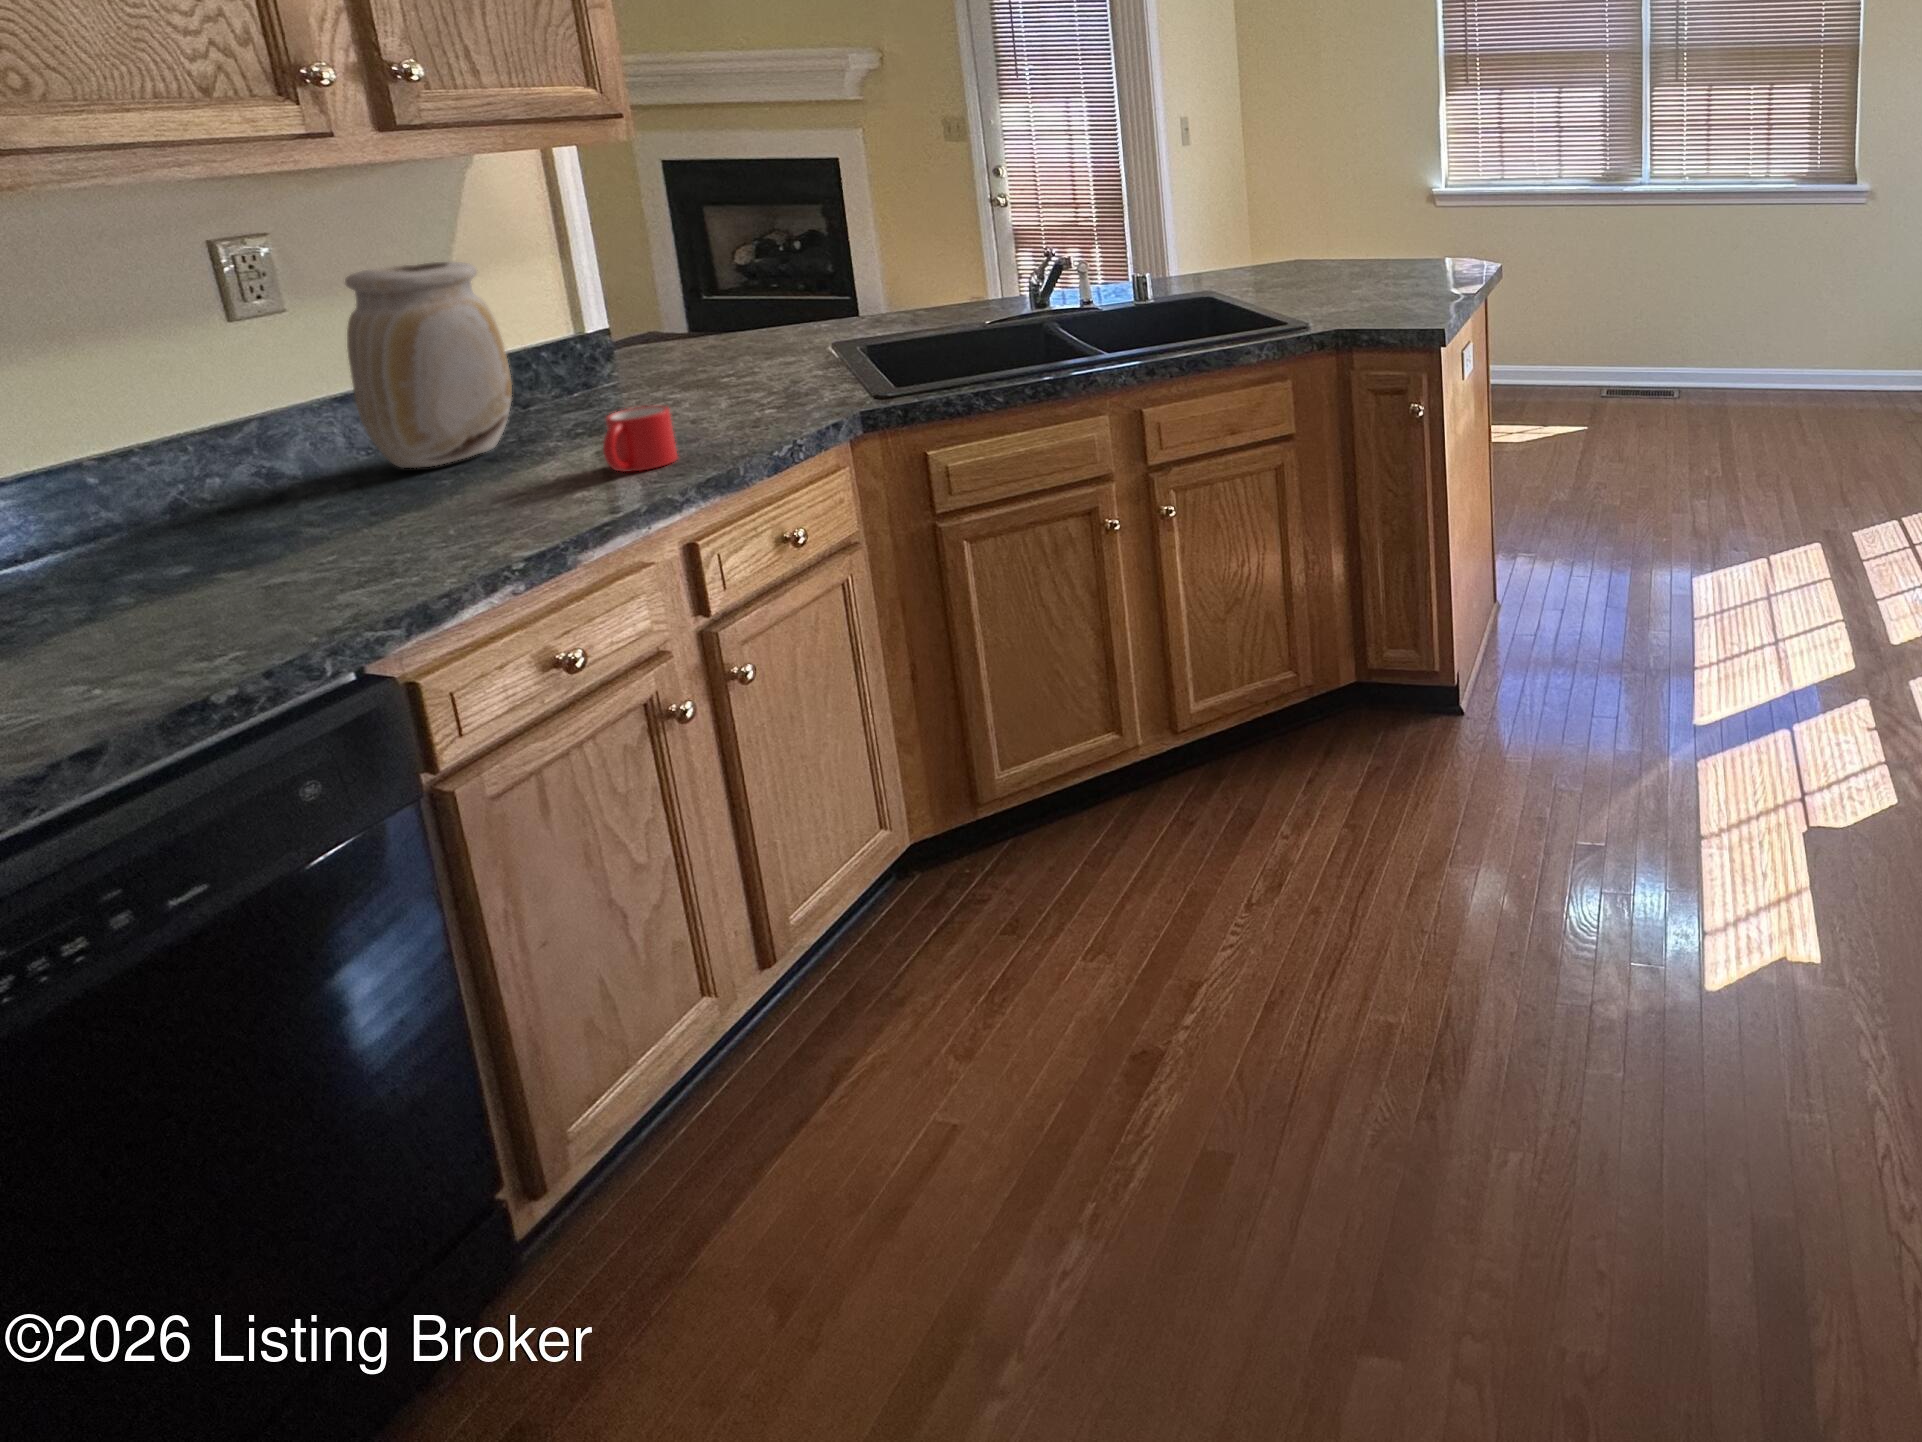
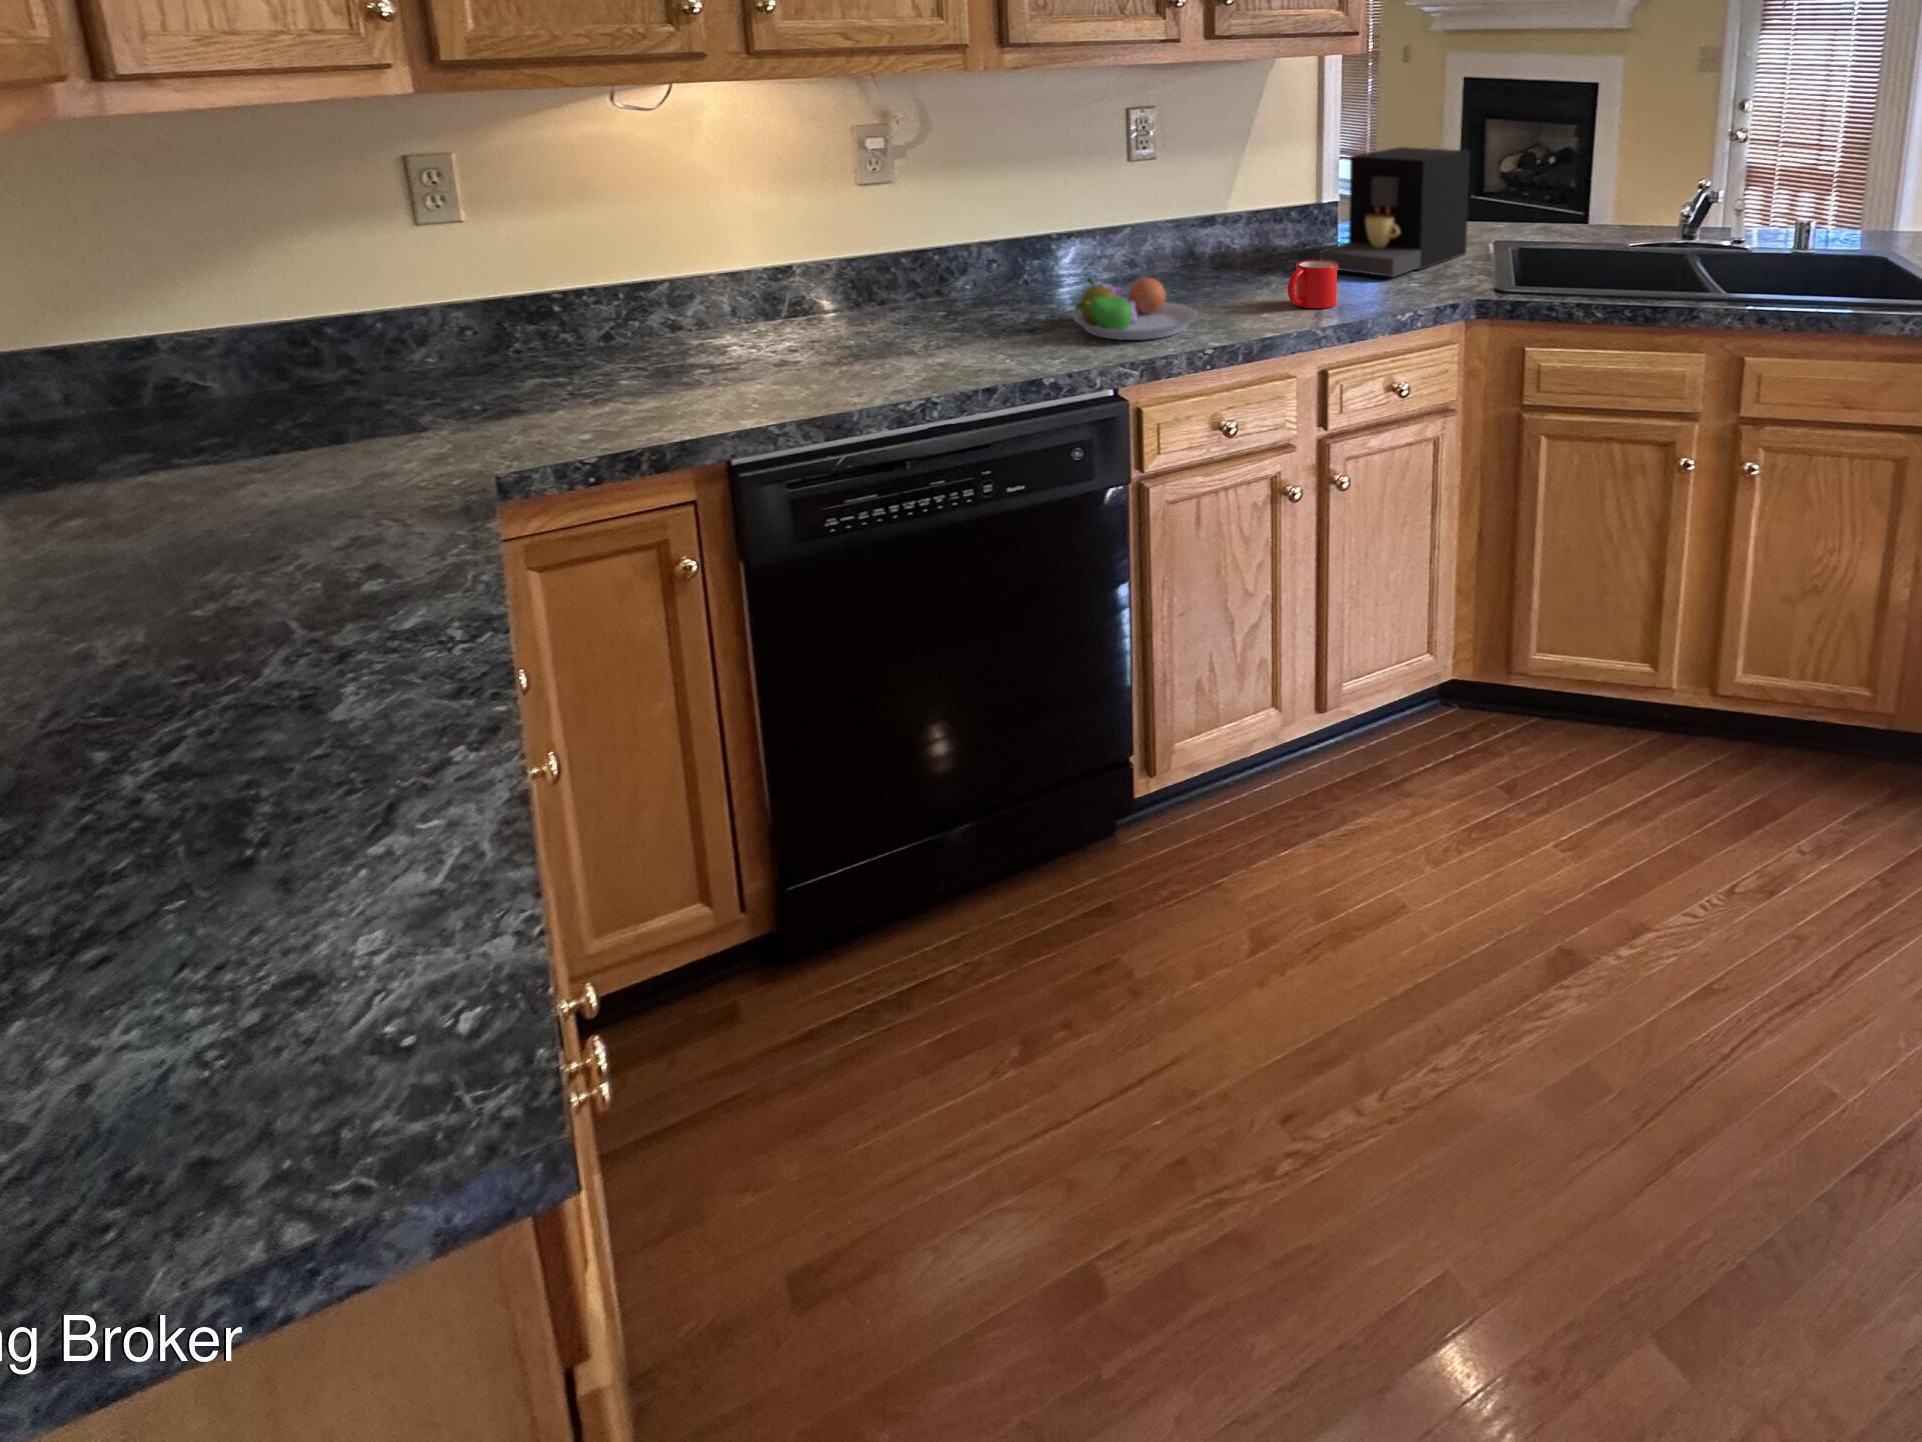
coffee maker: none [612,246,804,417] -> present [1319,147,1470,277]
vase: present [345,262,512,468] -> none [1176,135,1260,277]
fruit bowl: none [213,483,472,598] -> present [1073,277,1198,340]

